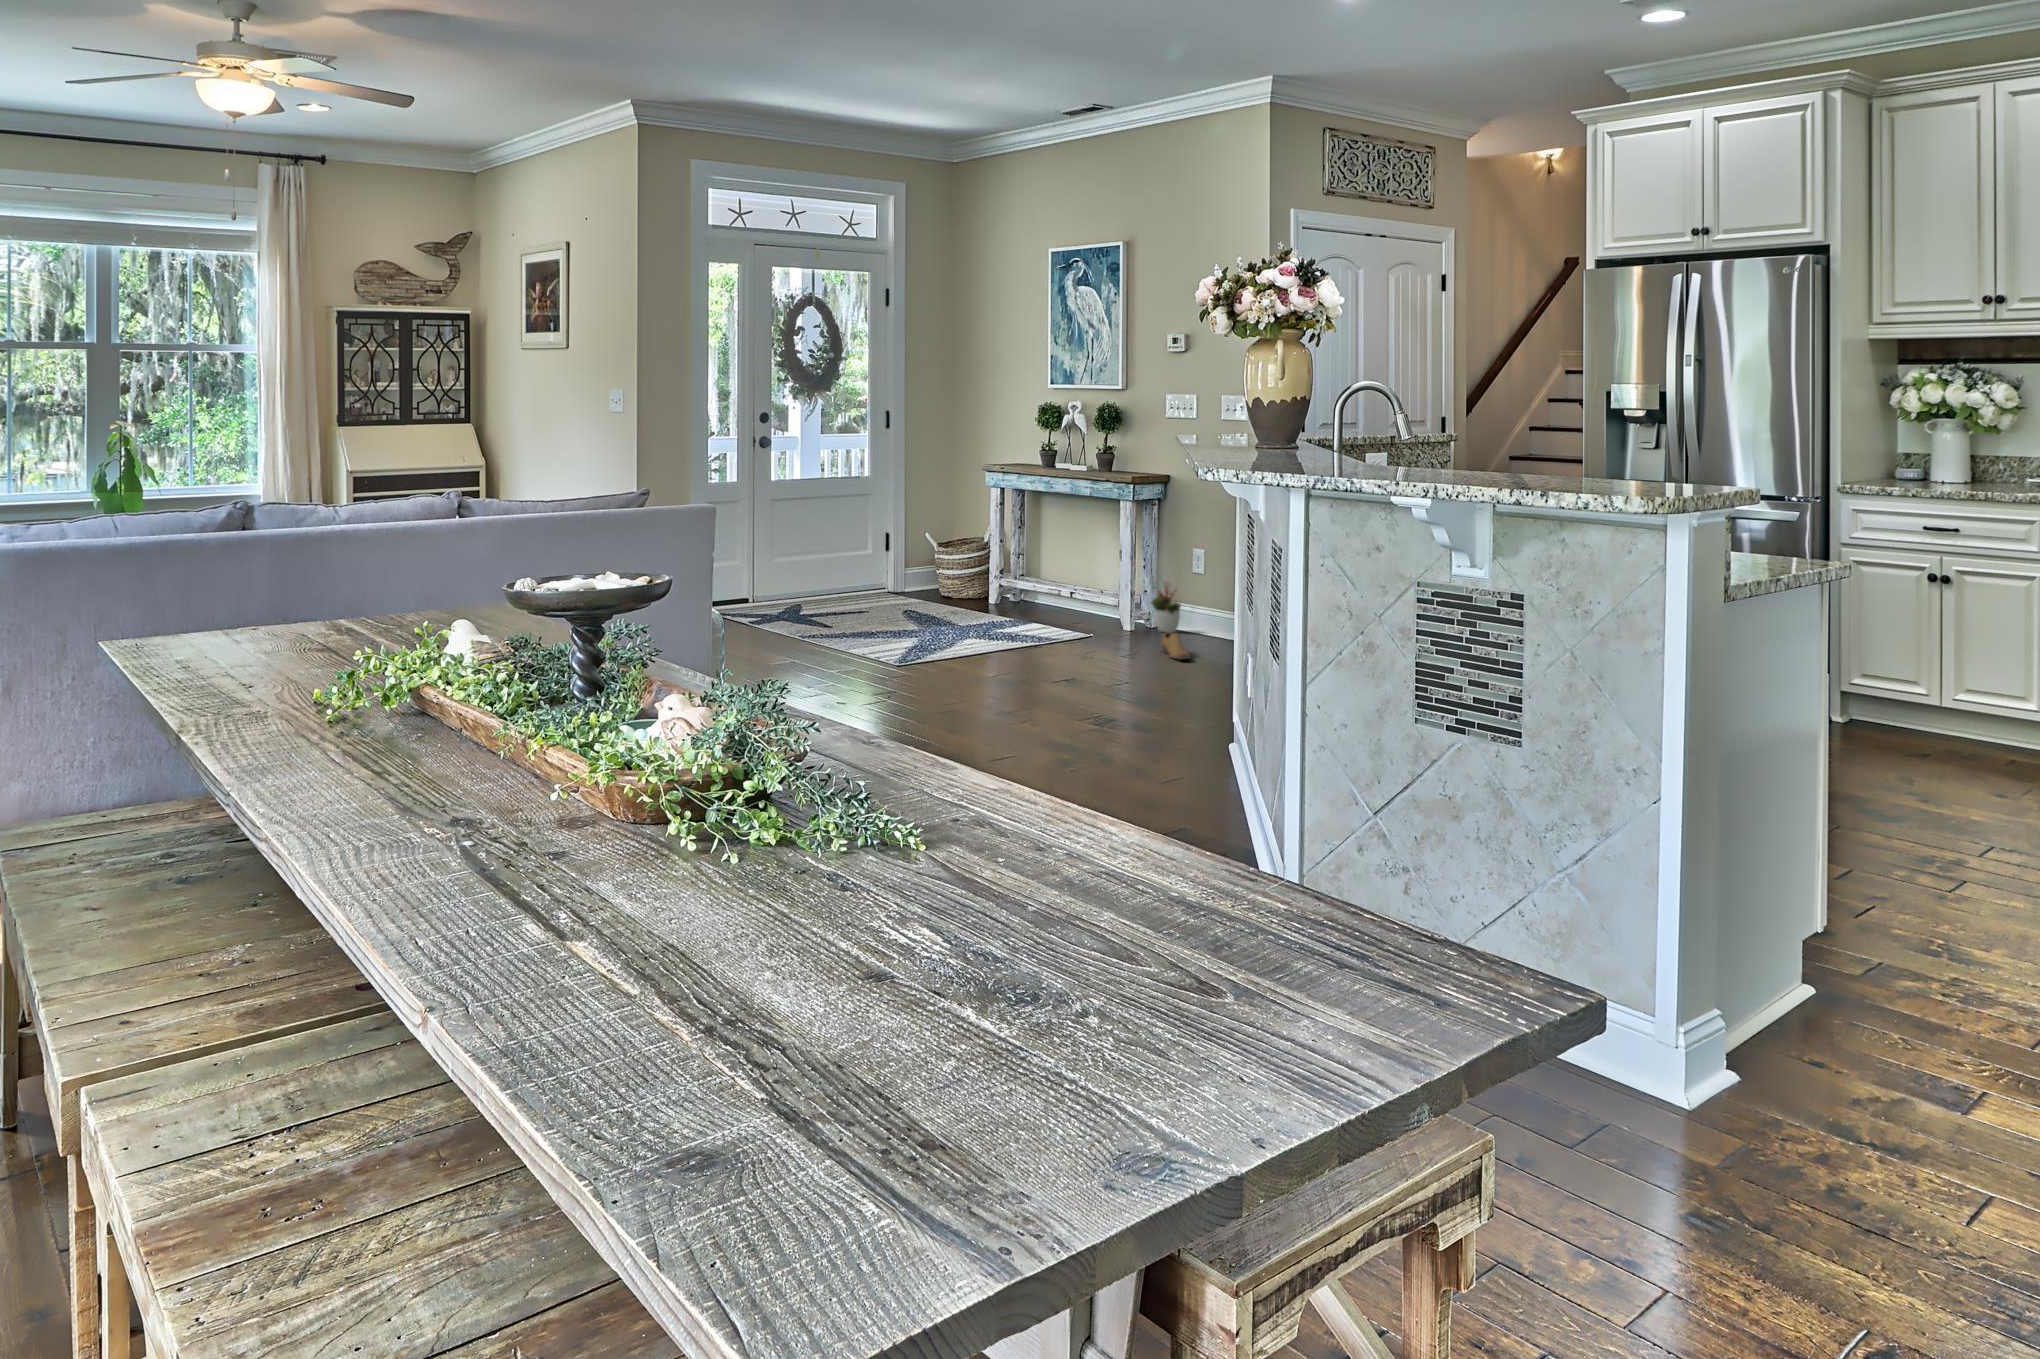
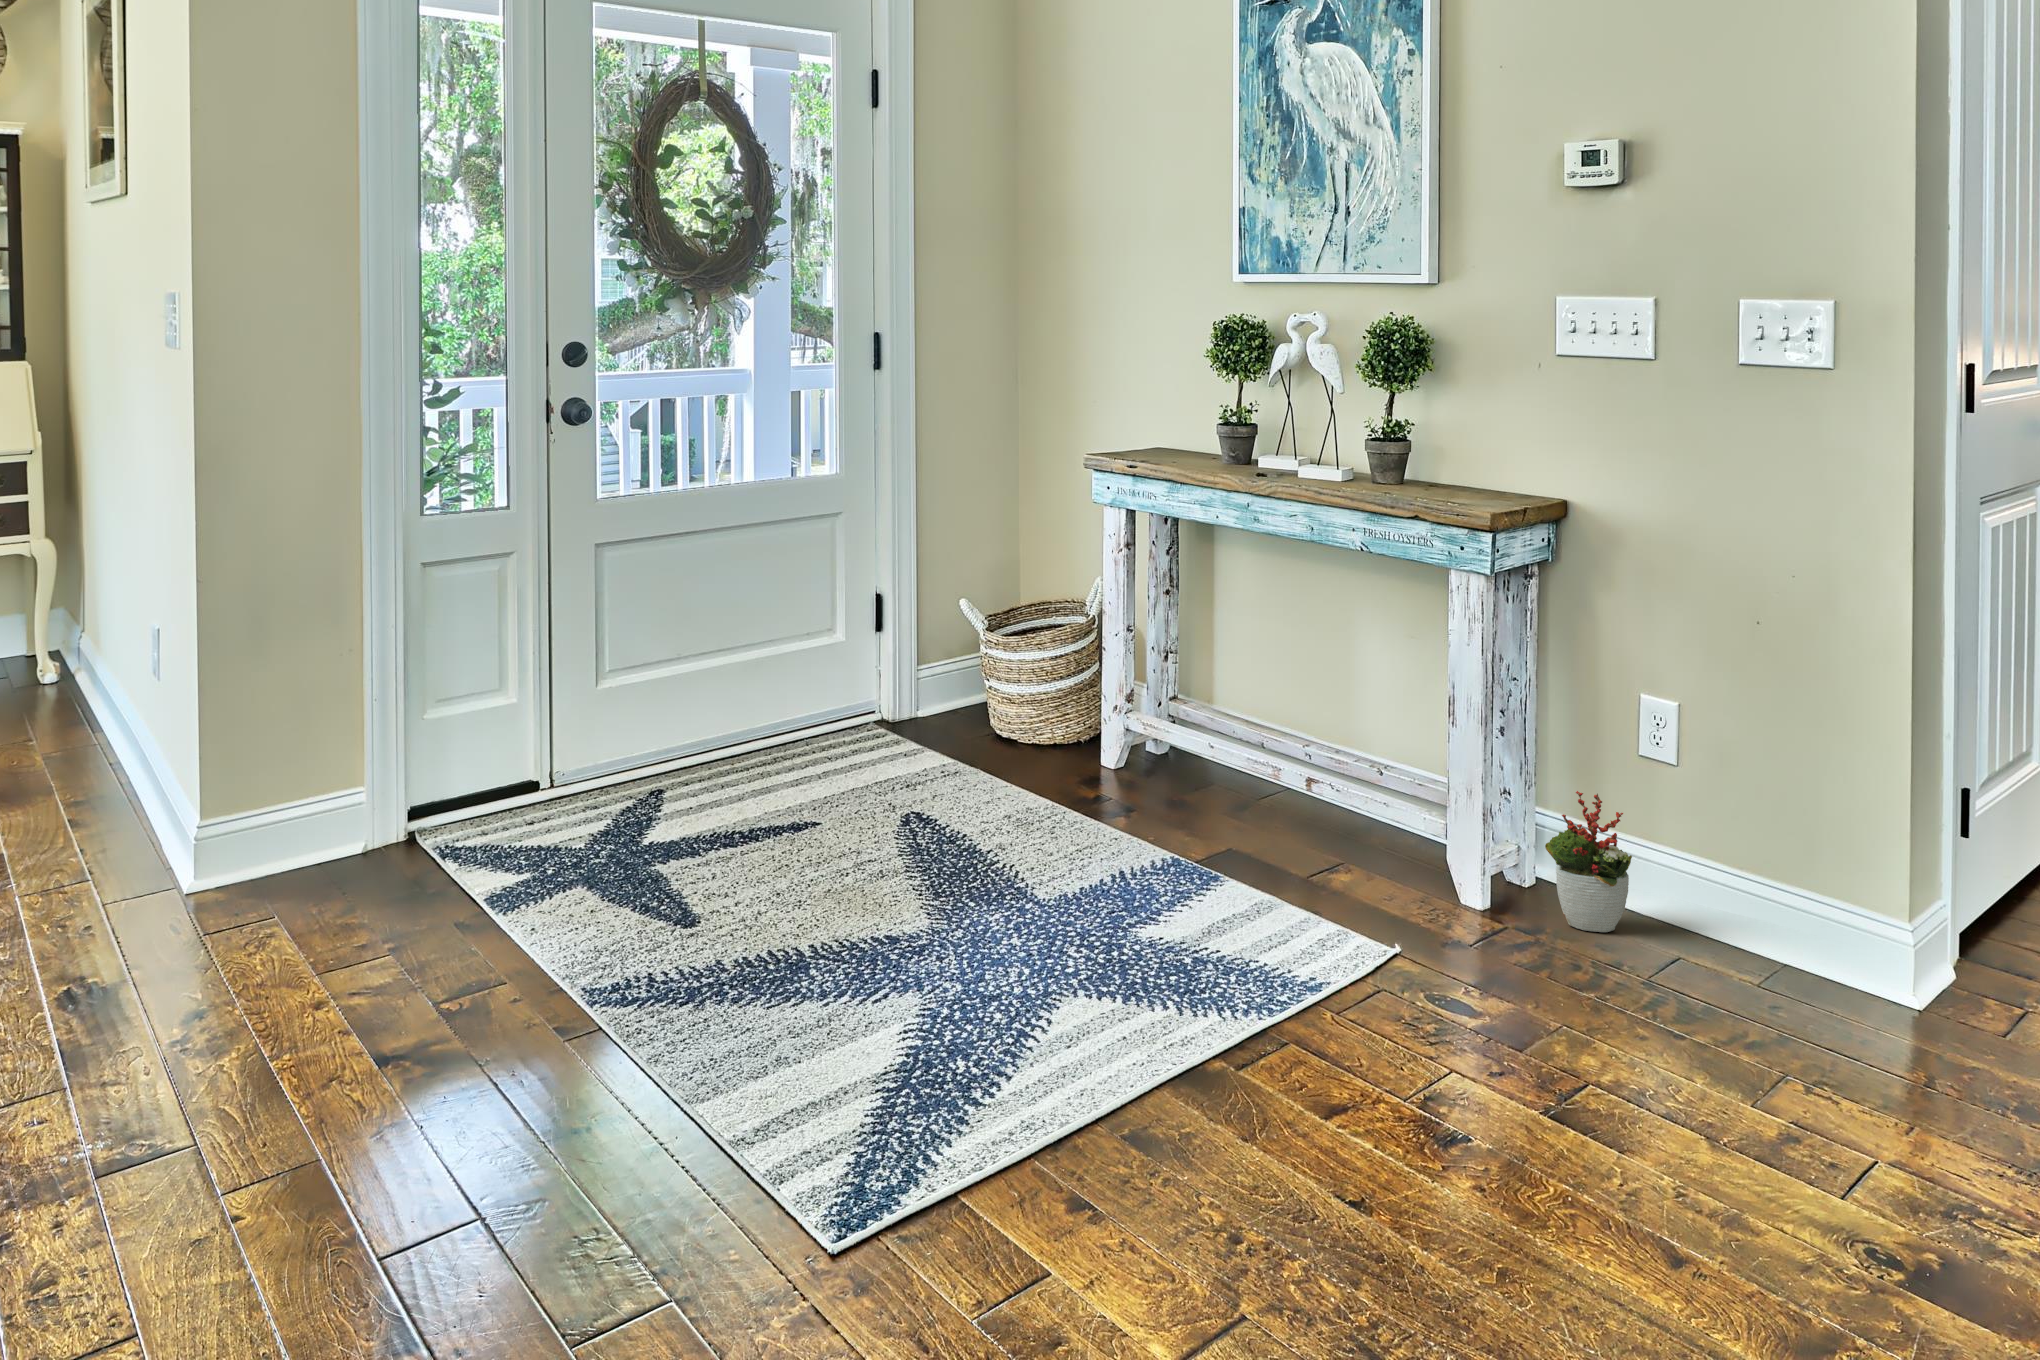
shoe: present [1162,631,1190,659] -> none [1661,1021,1814,1184]

